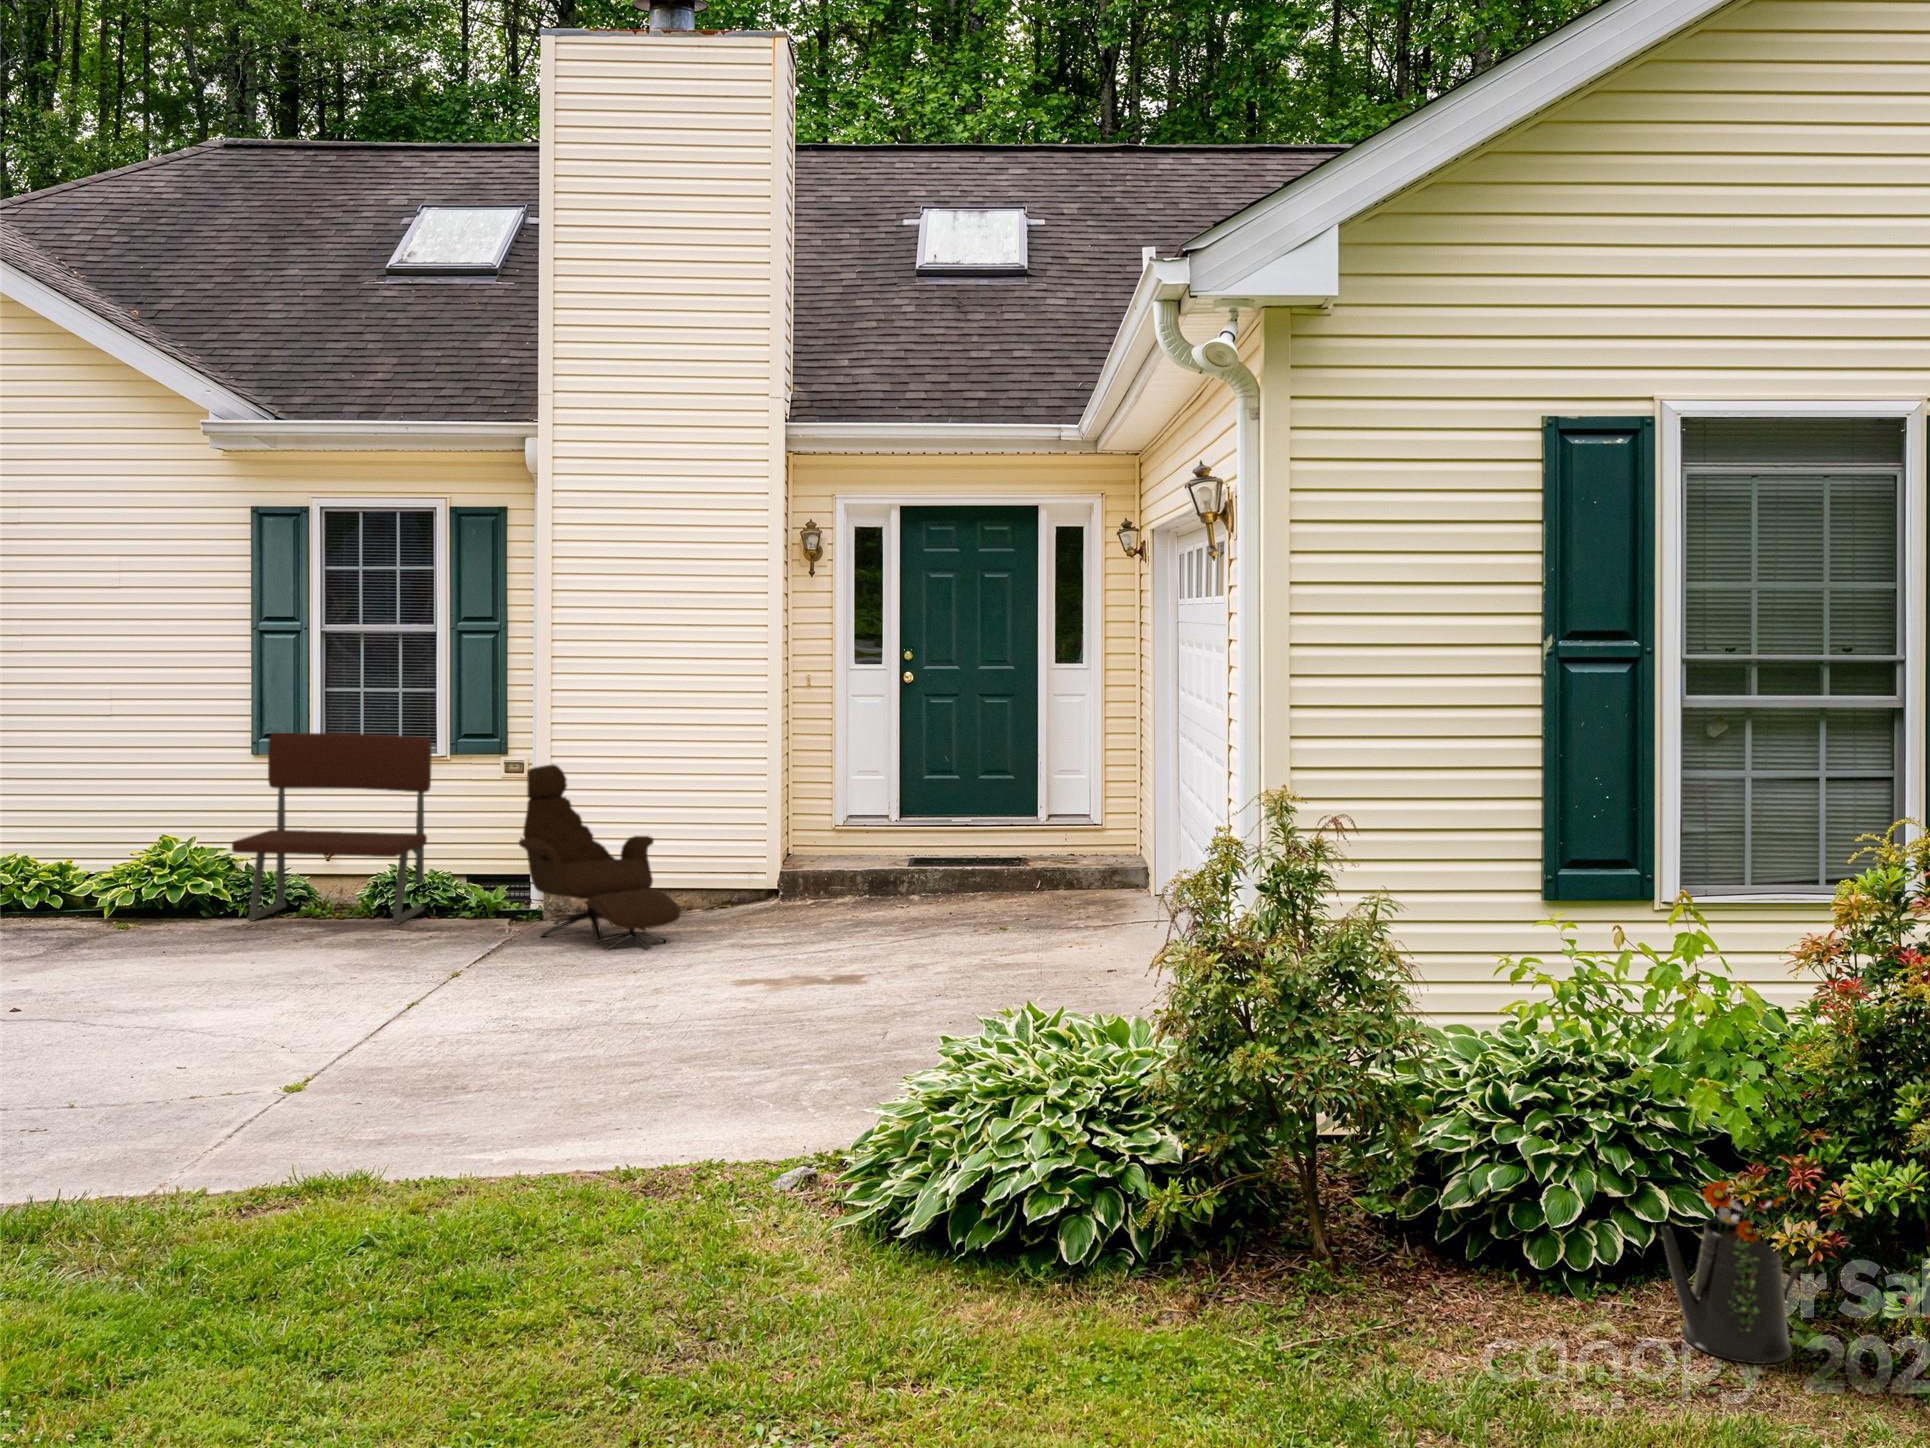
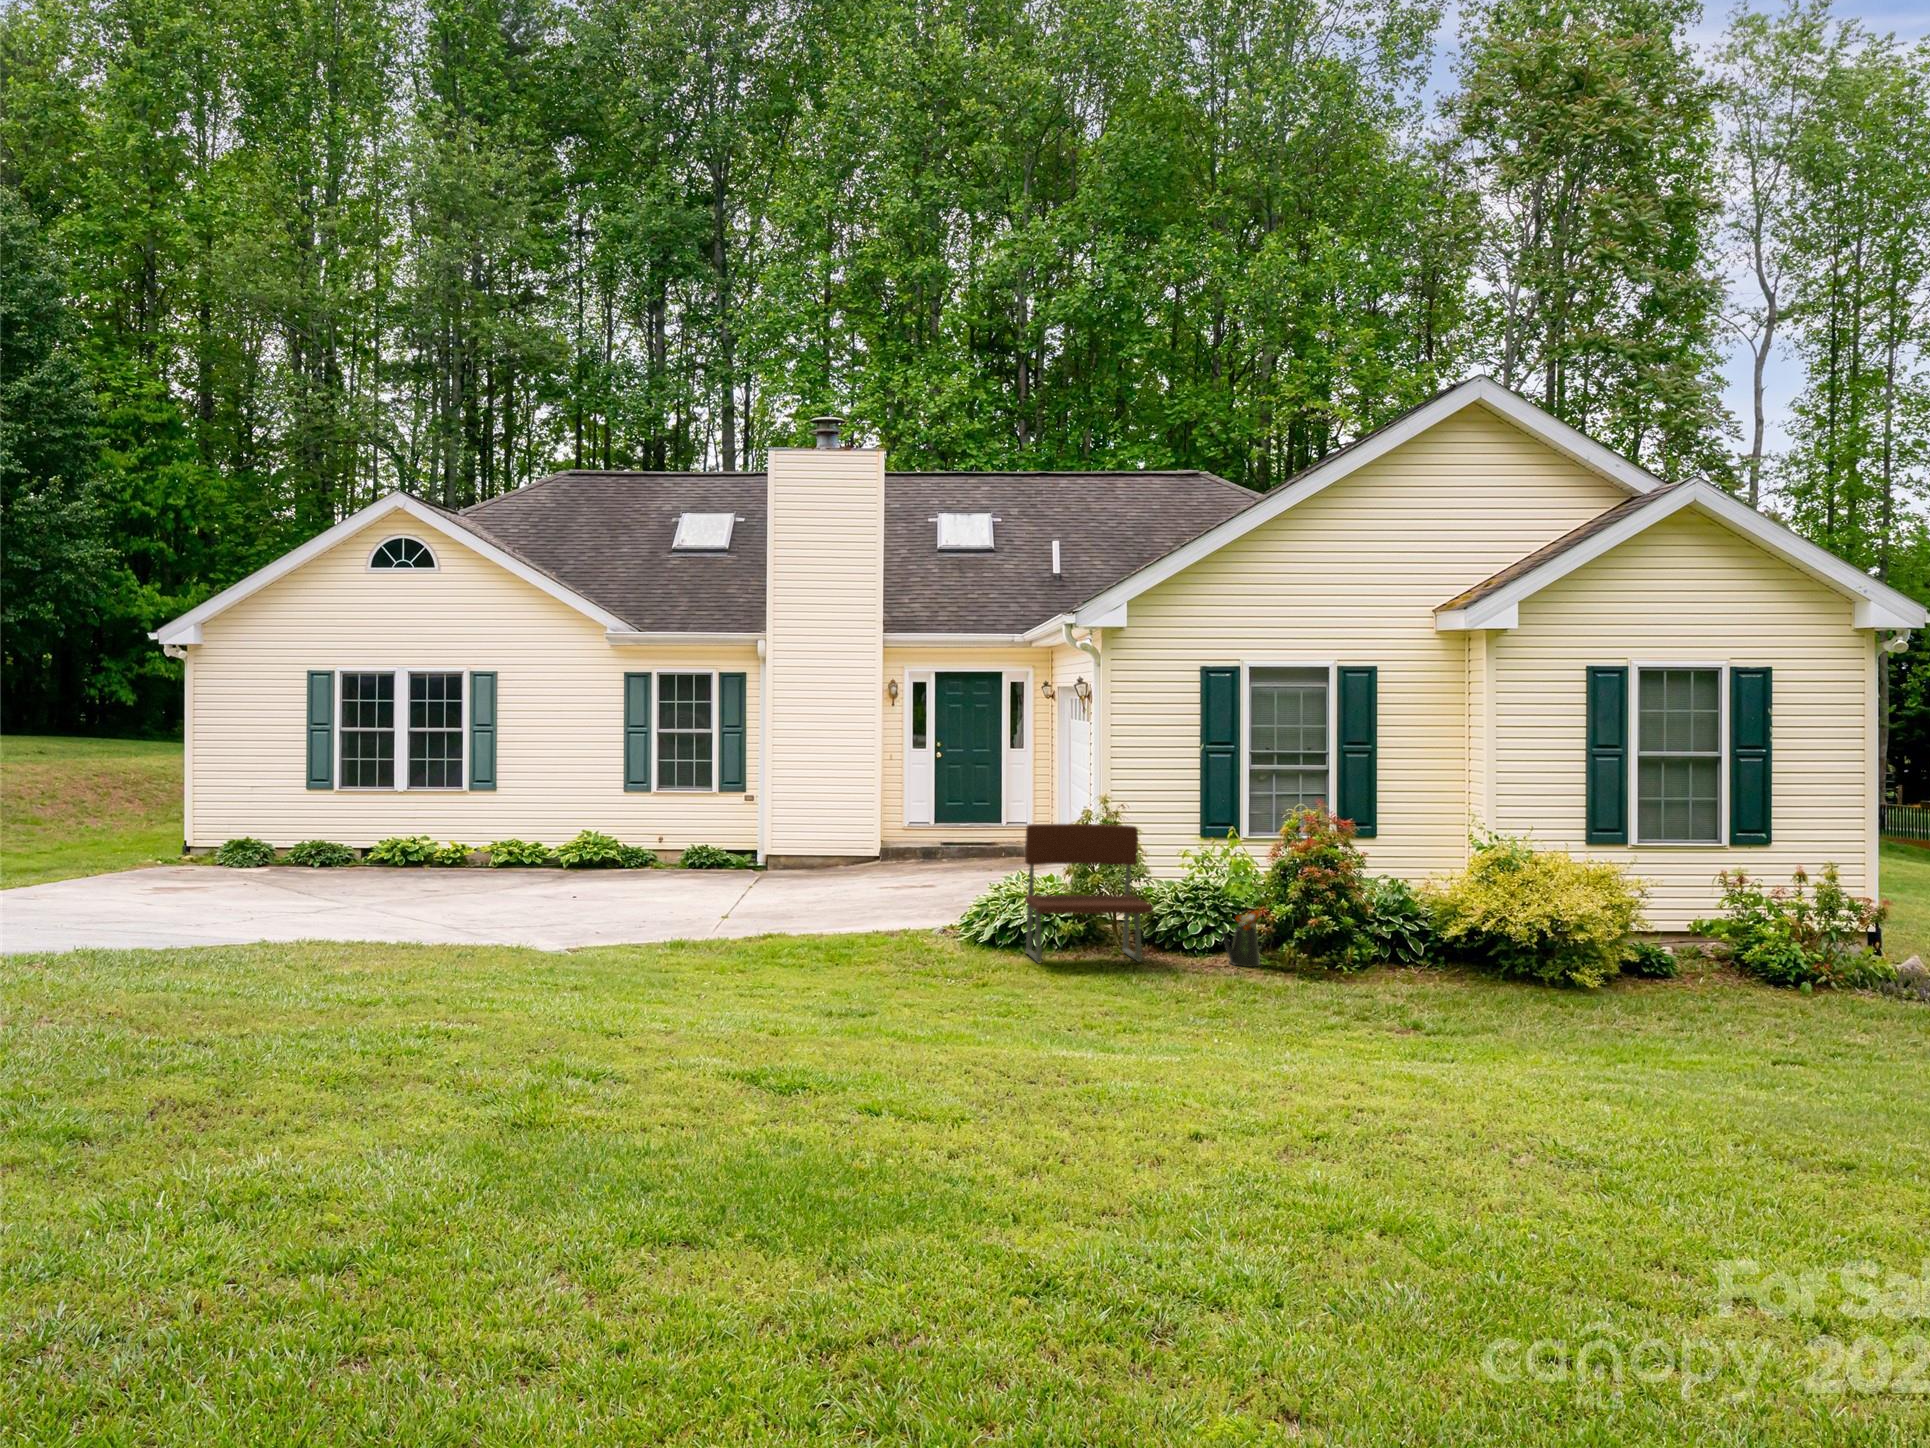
bench: present [232,733,432,925] -> present [1025,824,1153,963]
lounge chair: present [519,765,680,951] -> none [760,795,839,881]

